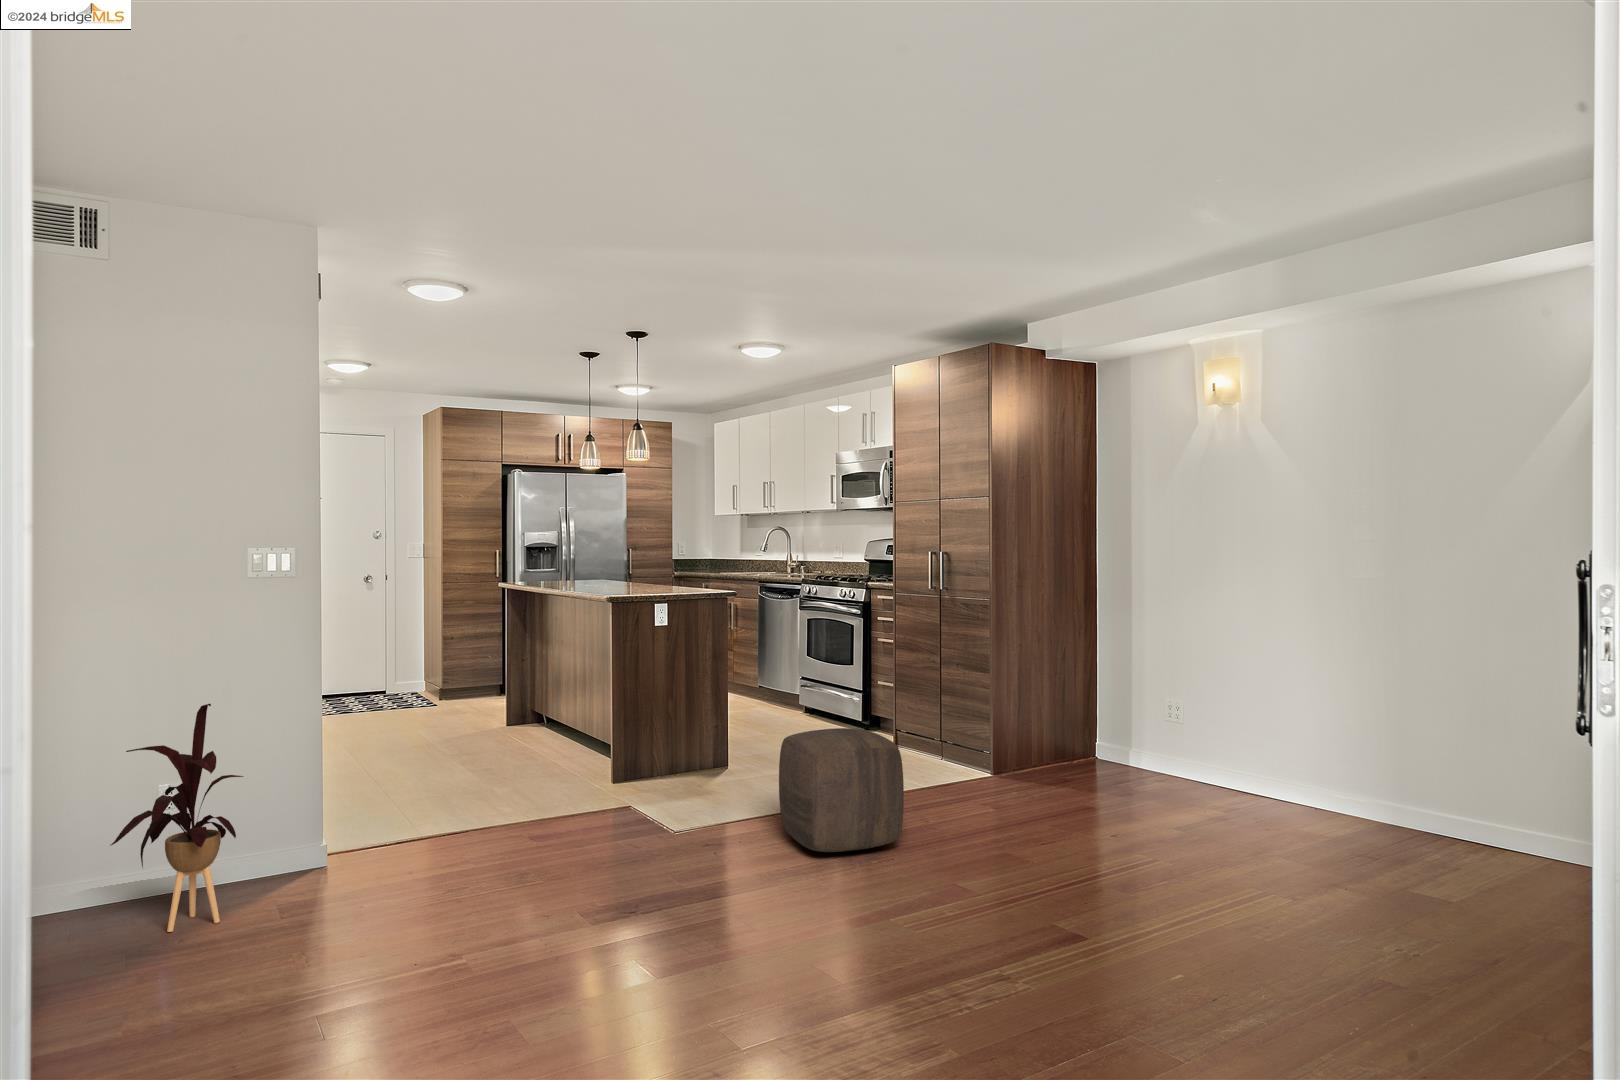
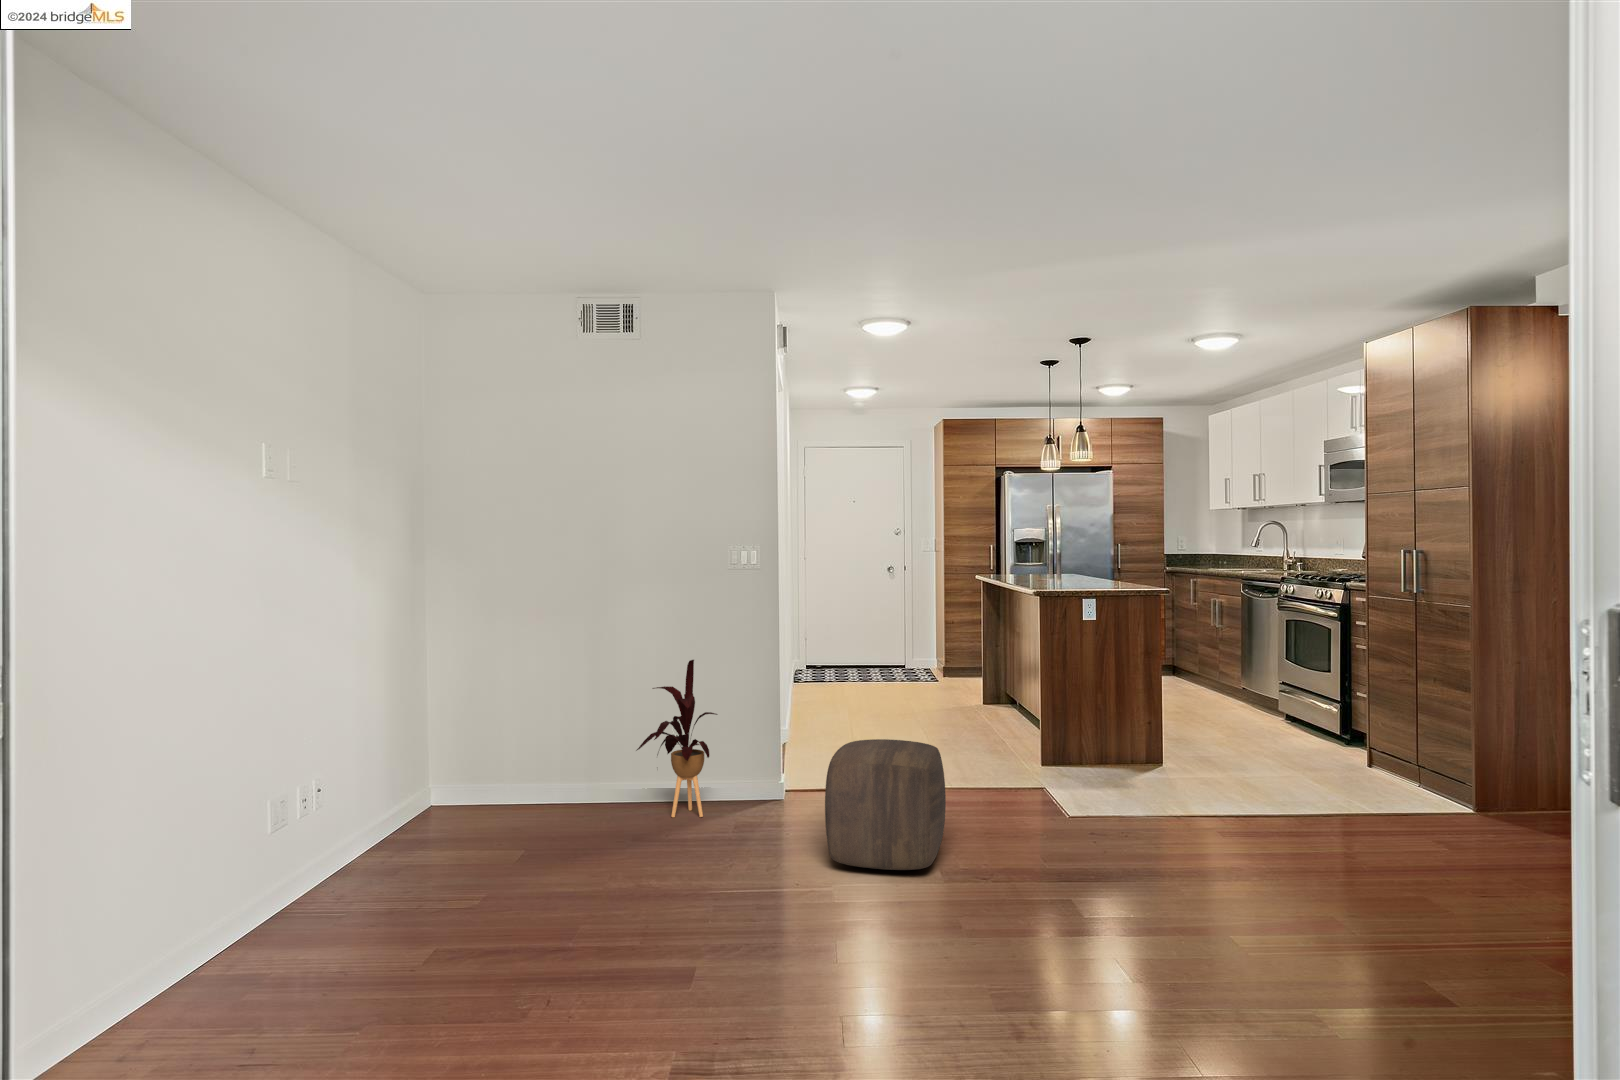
ottoman: present [779,728,904,852] -> present [825,739,946,870]

